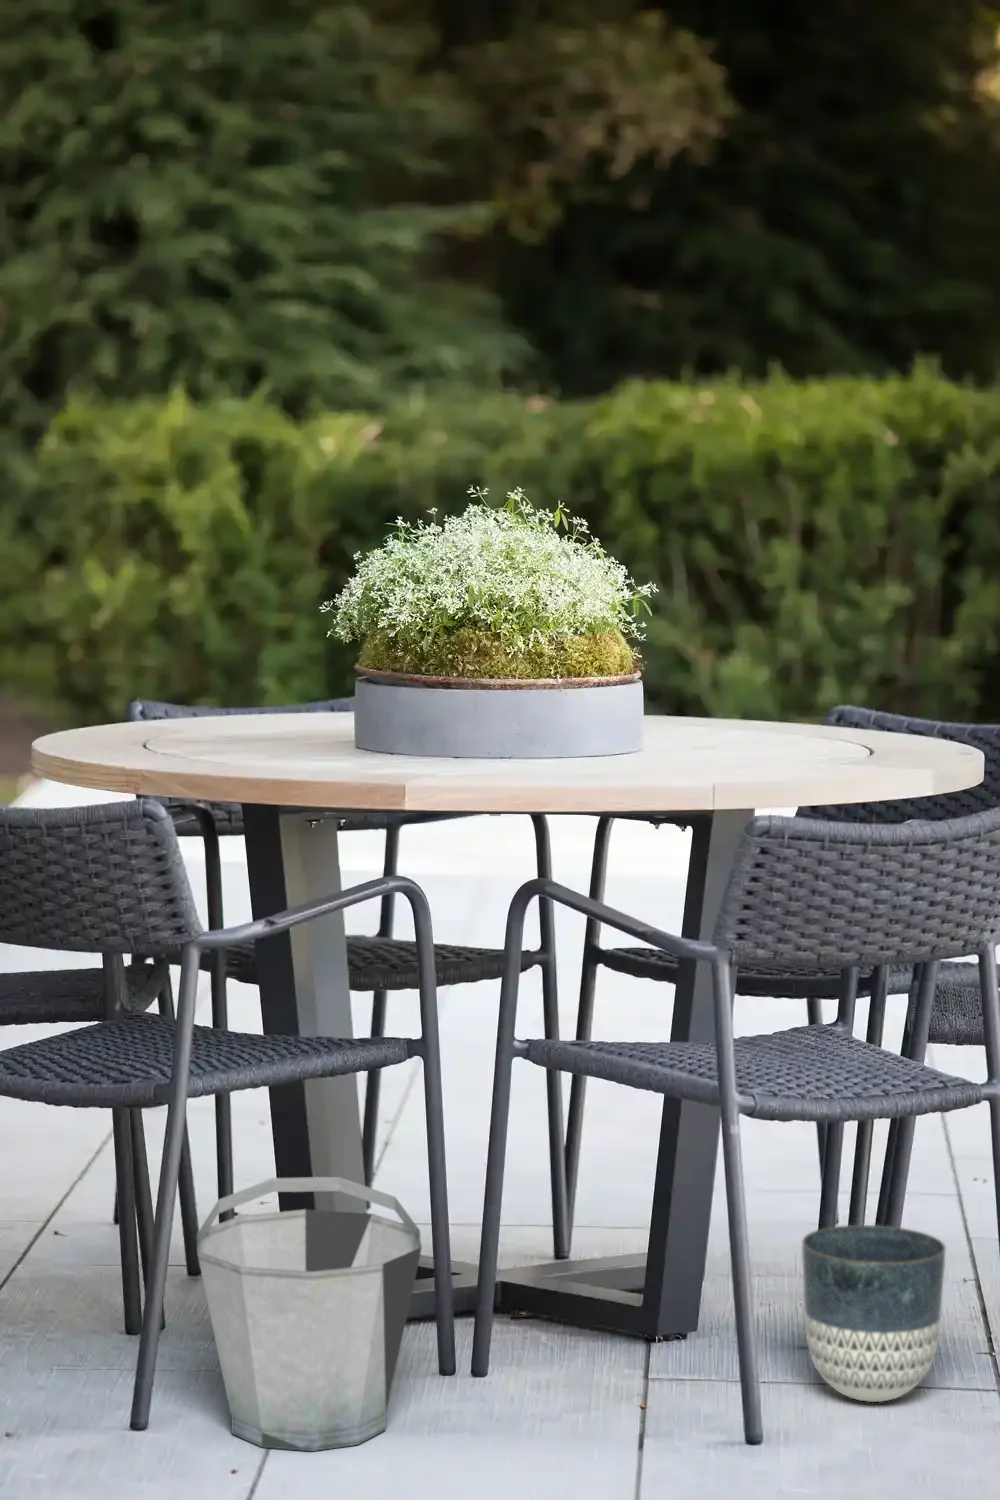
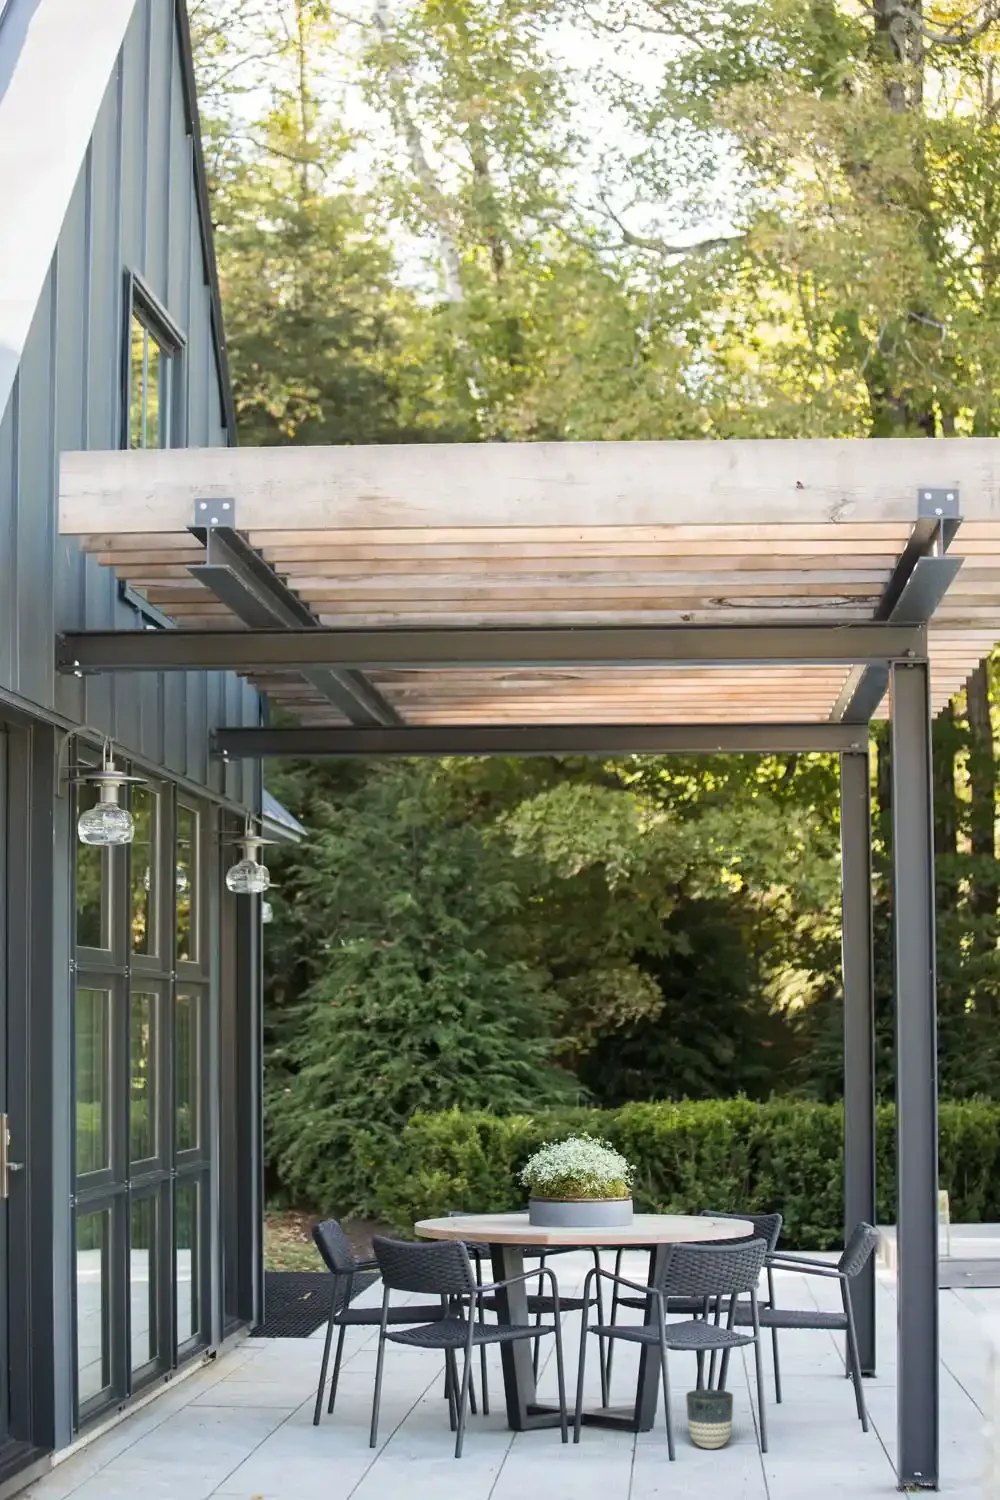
bucket: present [197,1177,422,1451] -> none [489,1373,562,1462]

